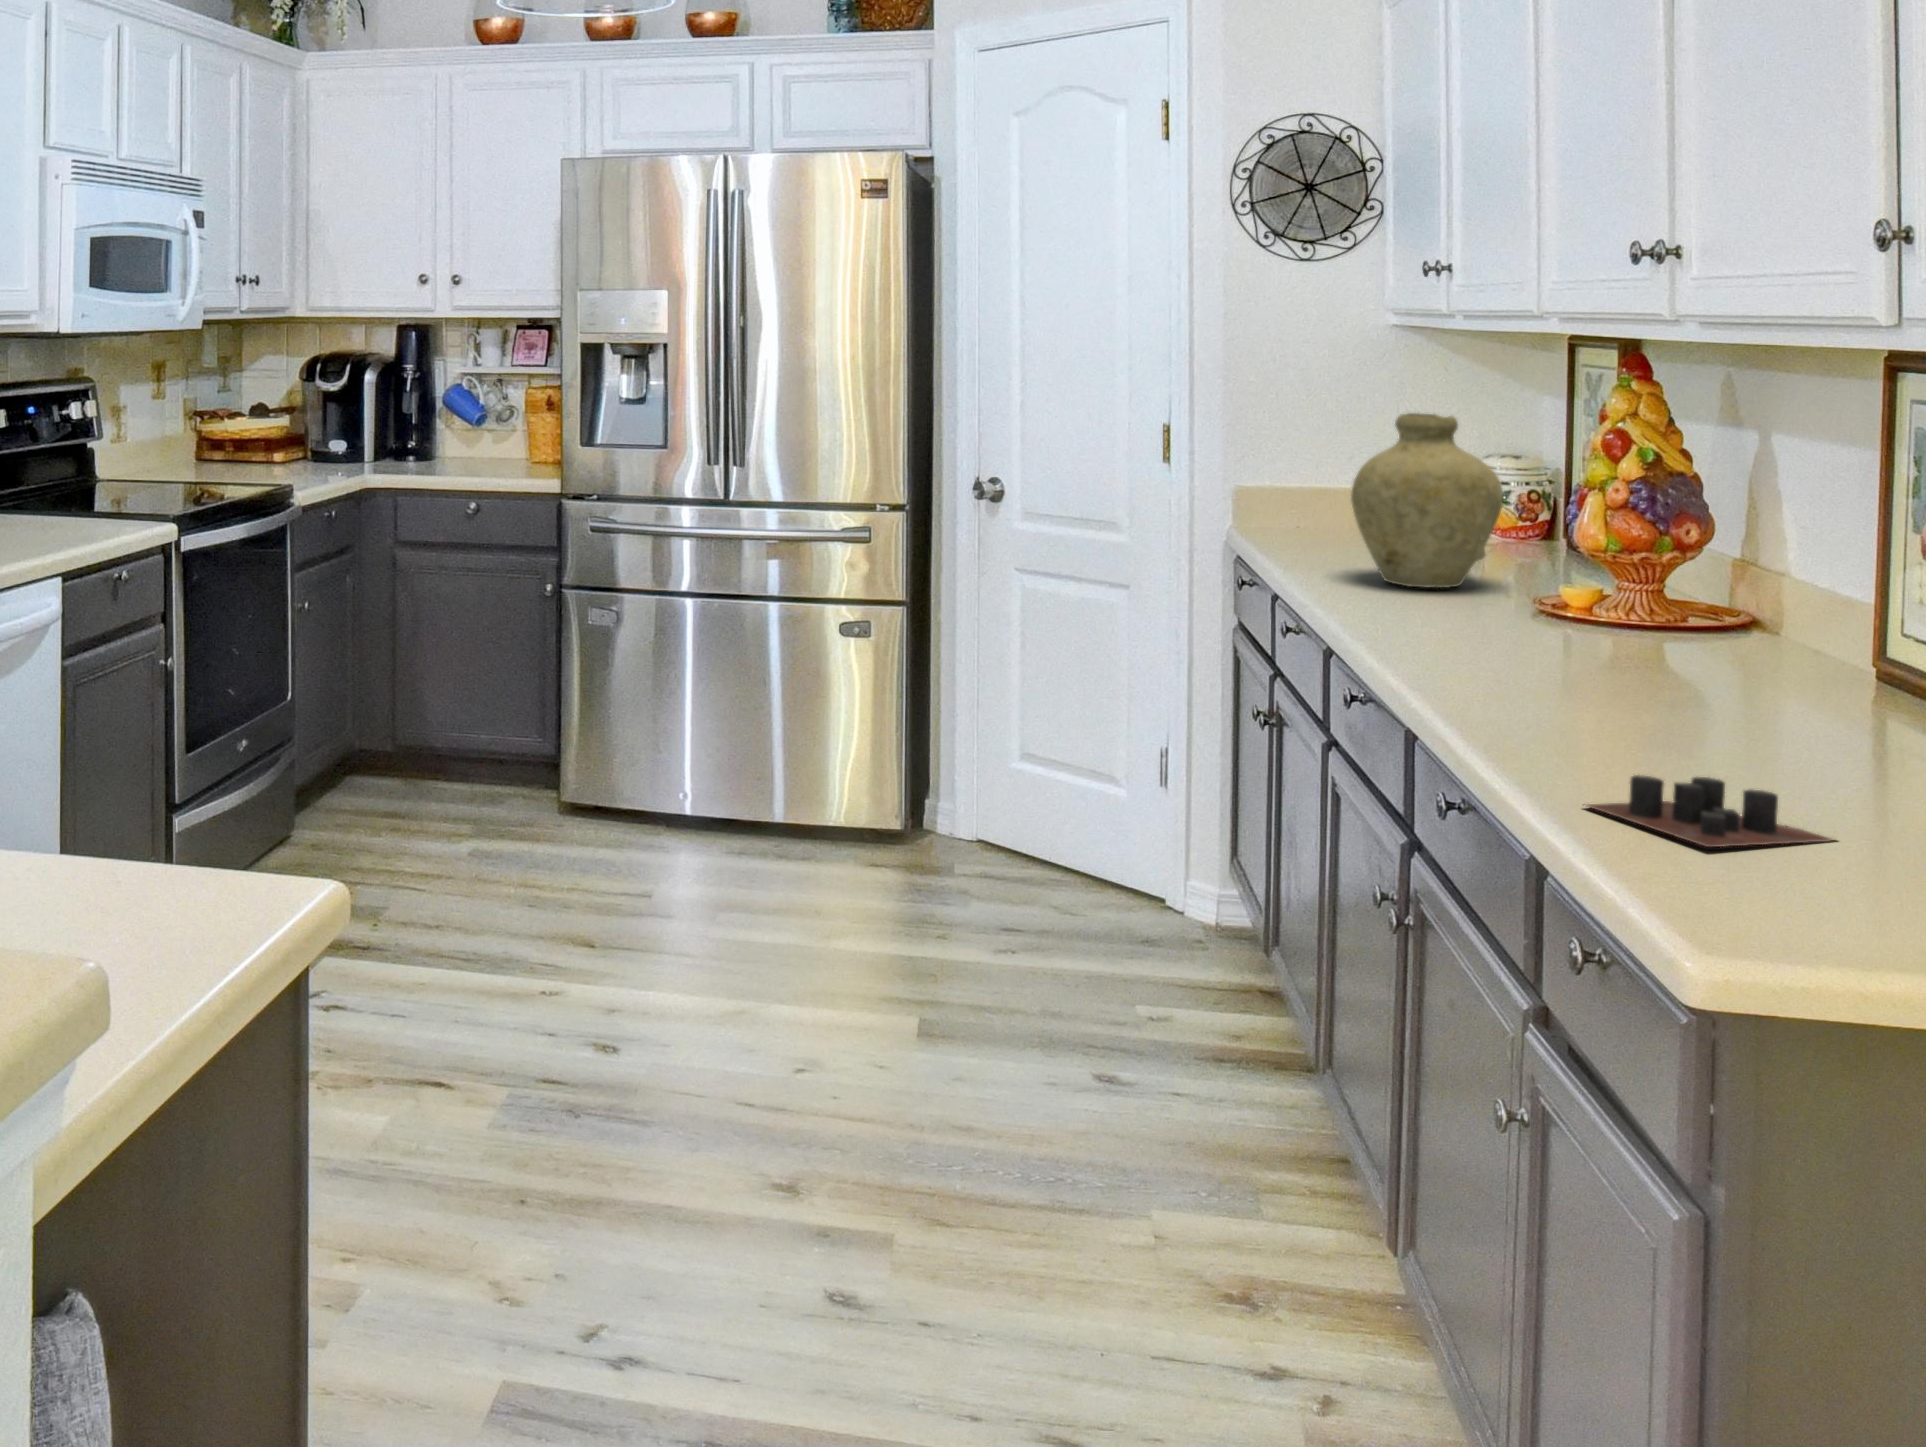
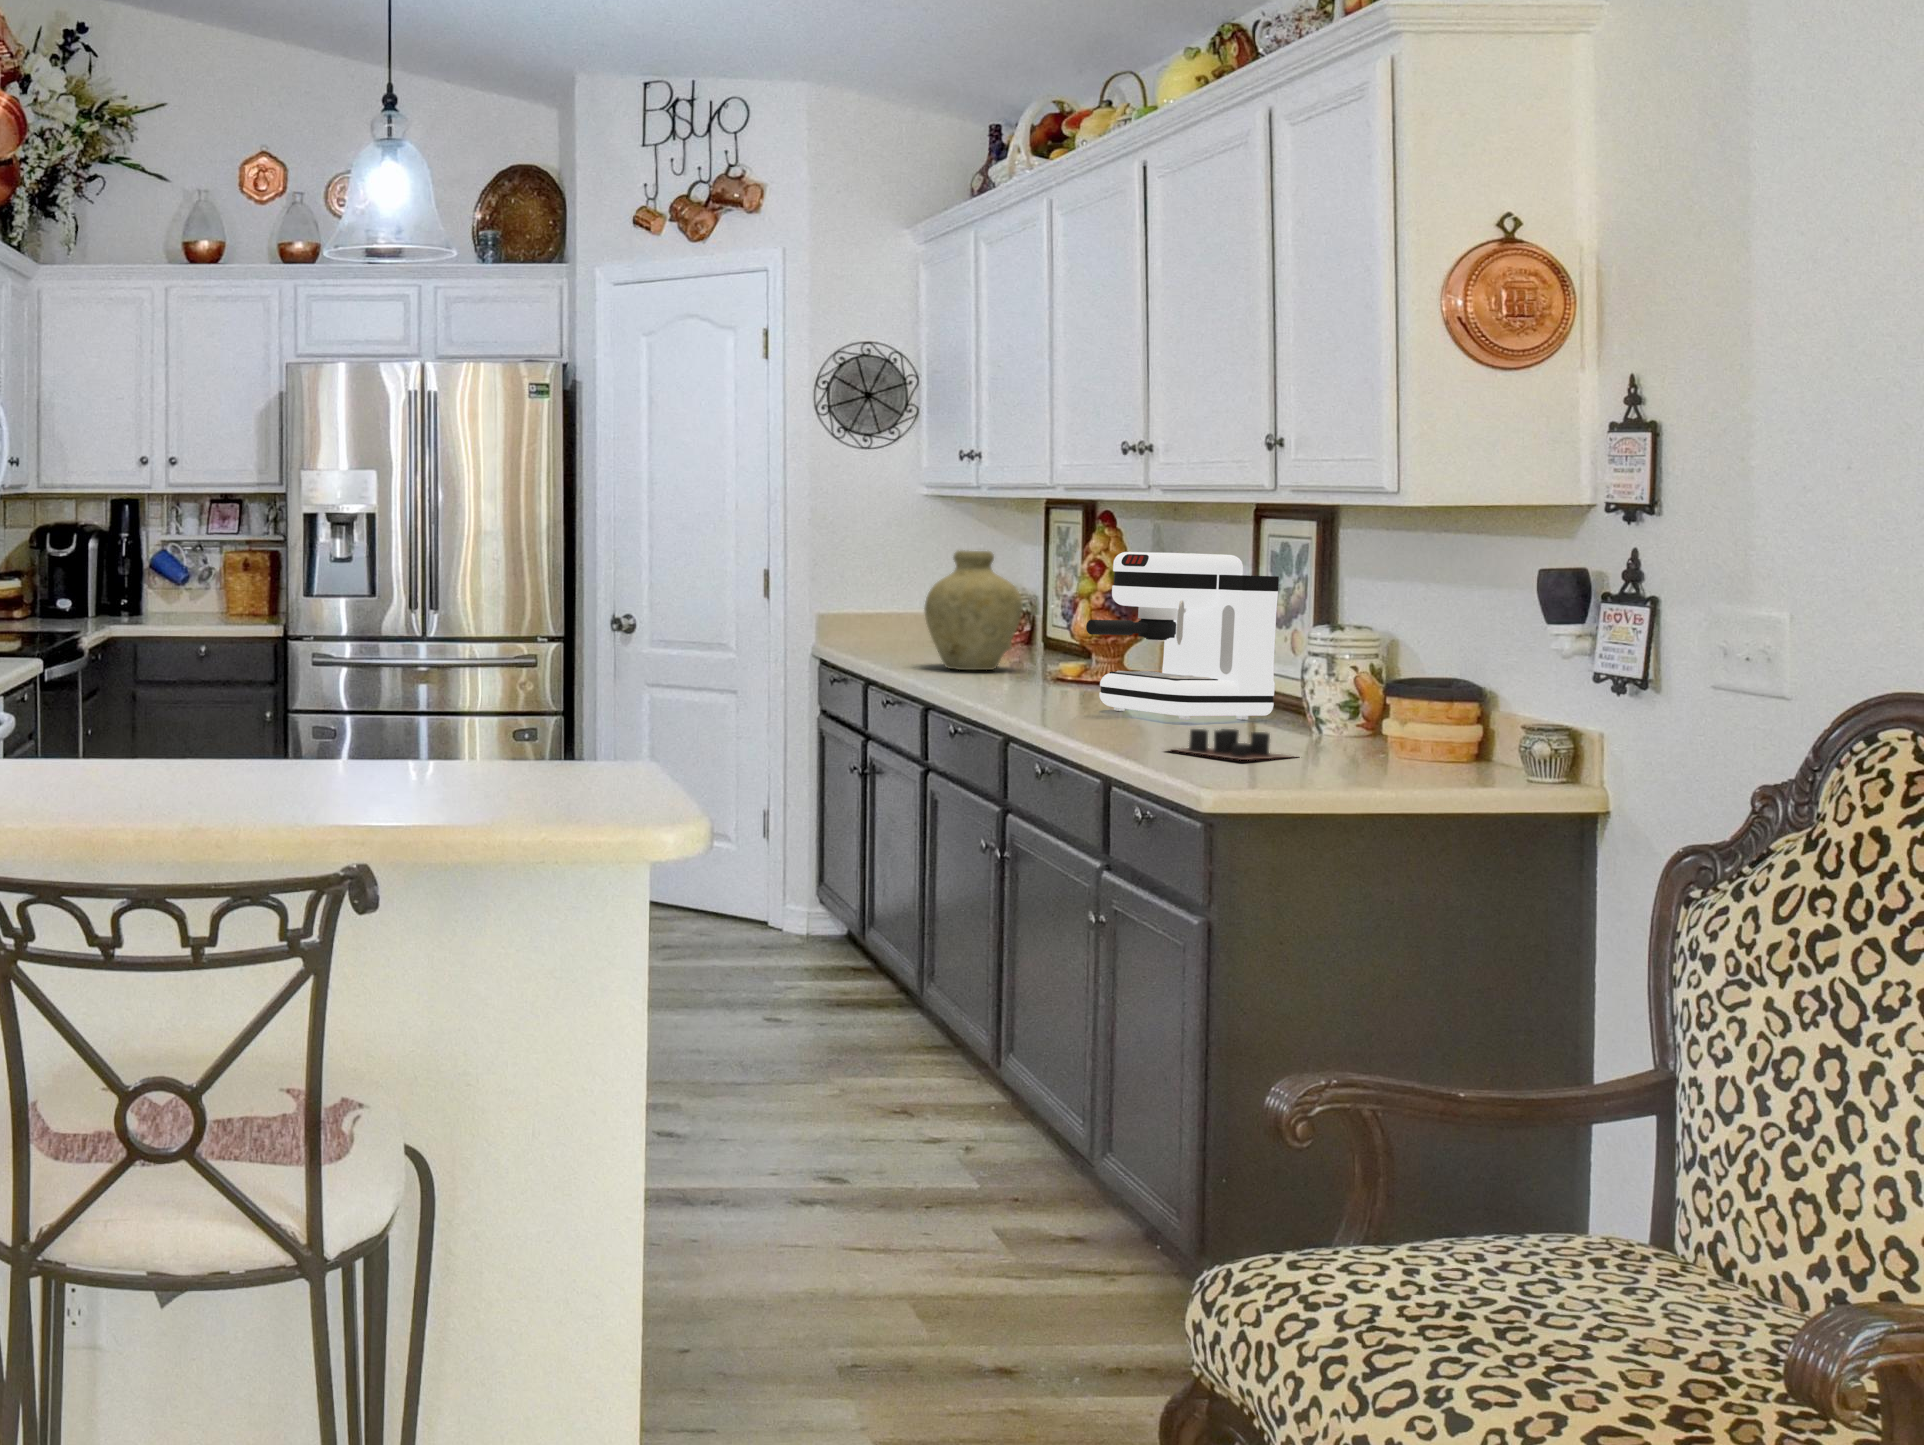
coffee maker: none [1518,450,1861,728] -> present [1086,552,1279,720]

